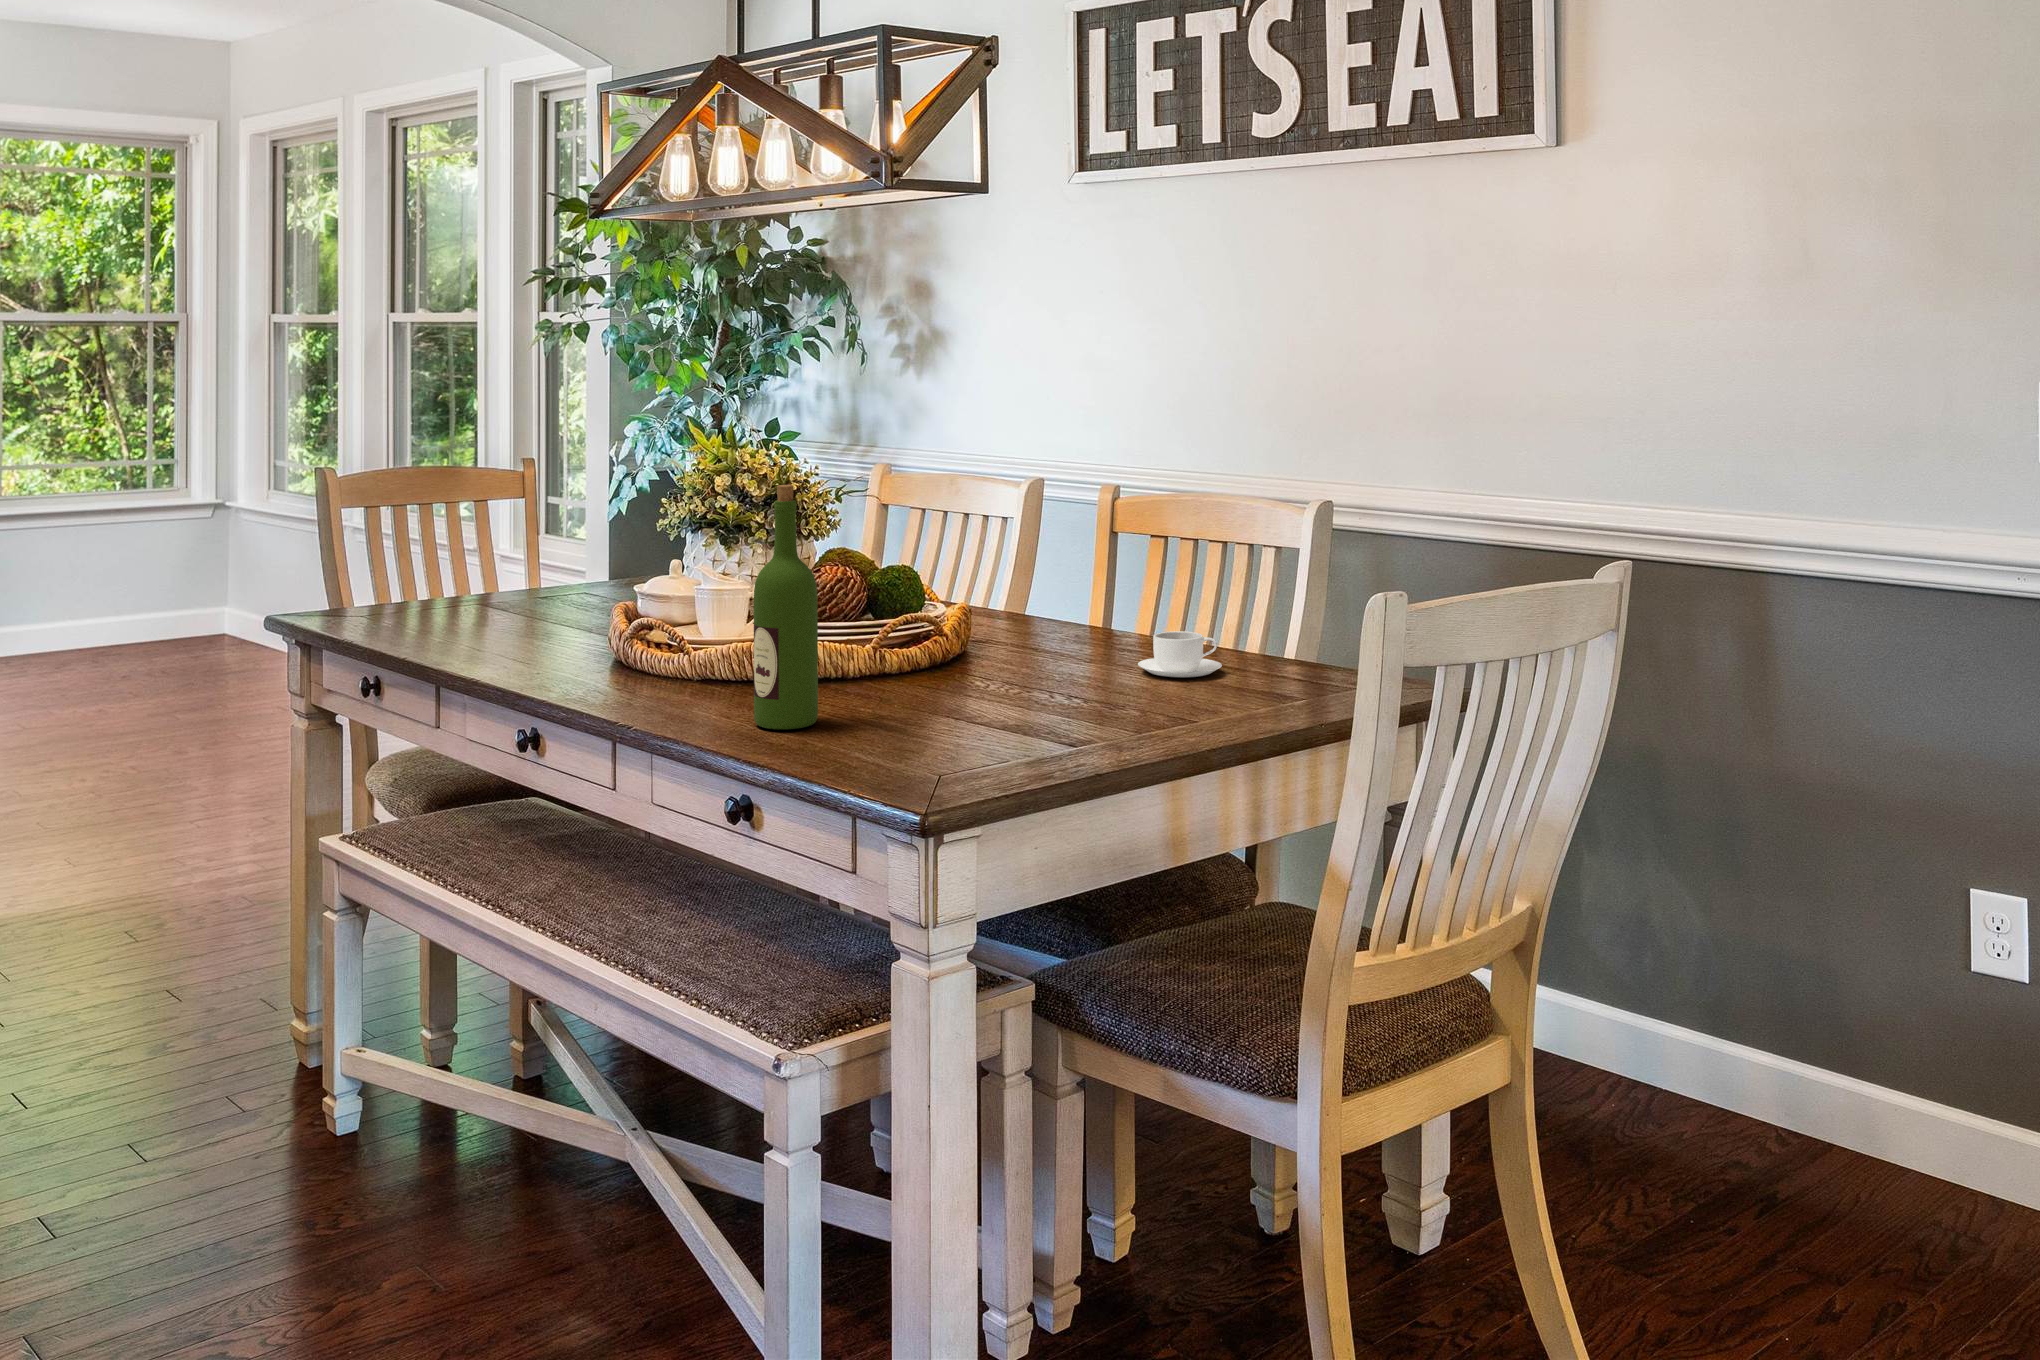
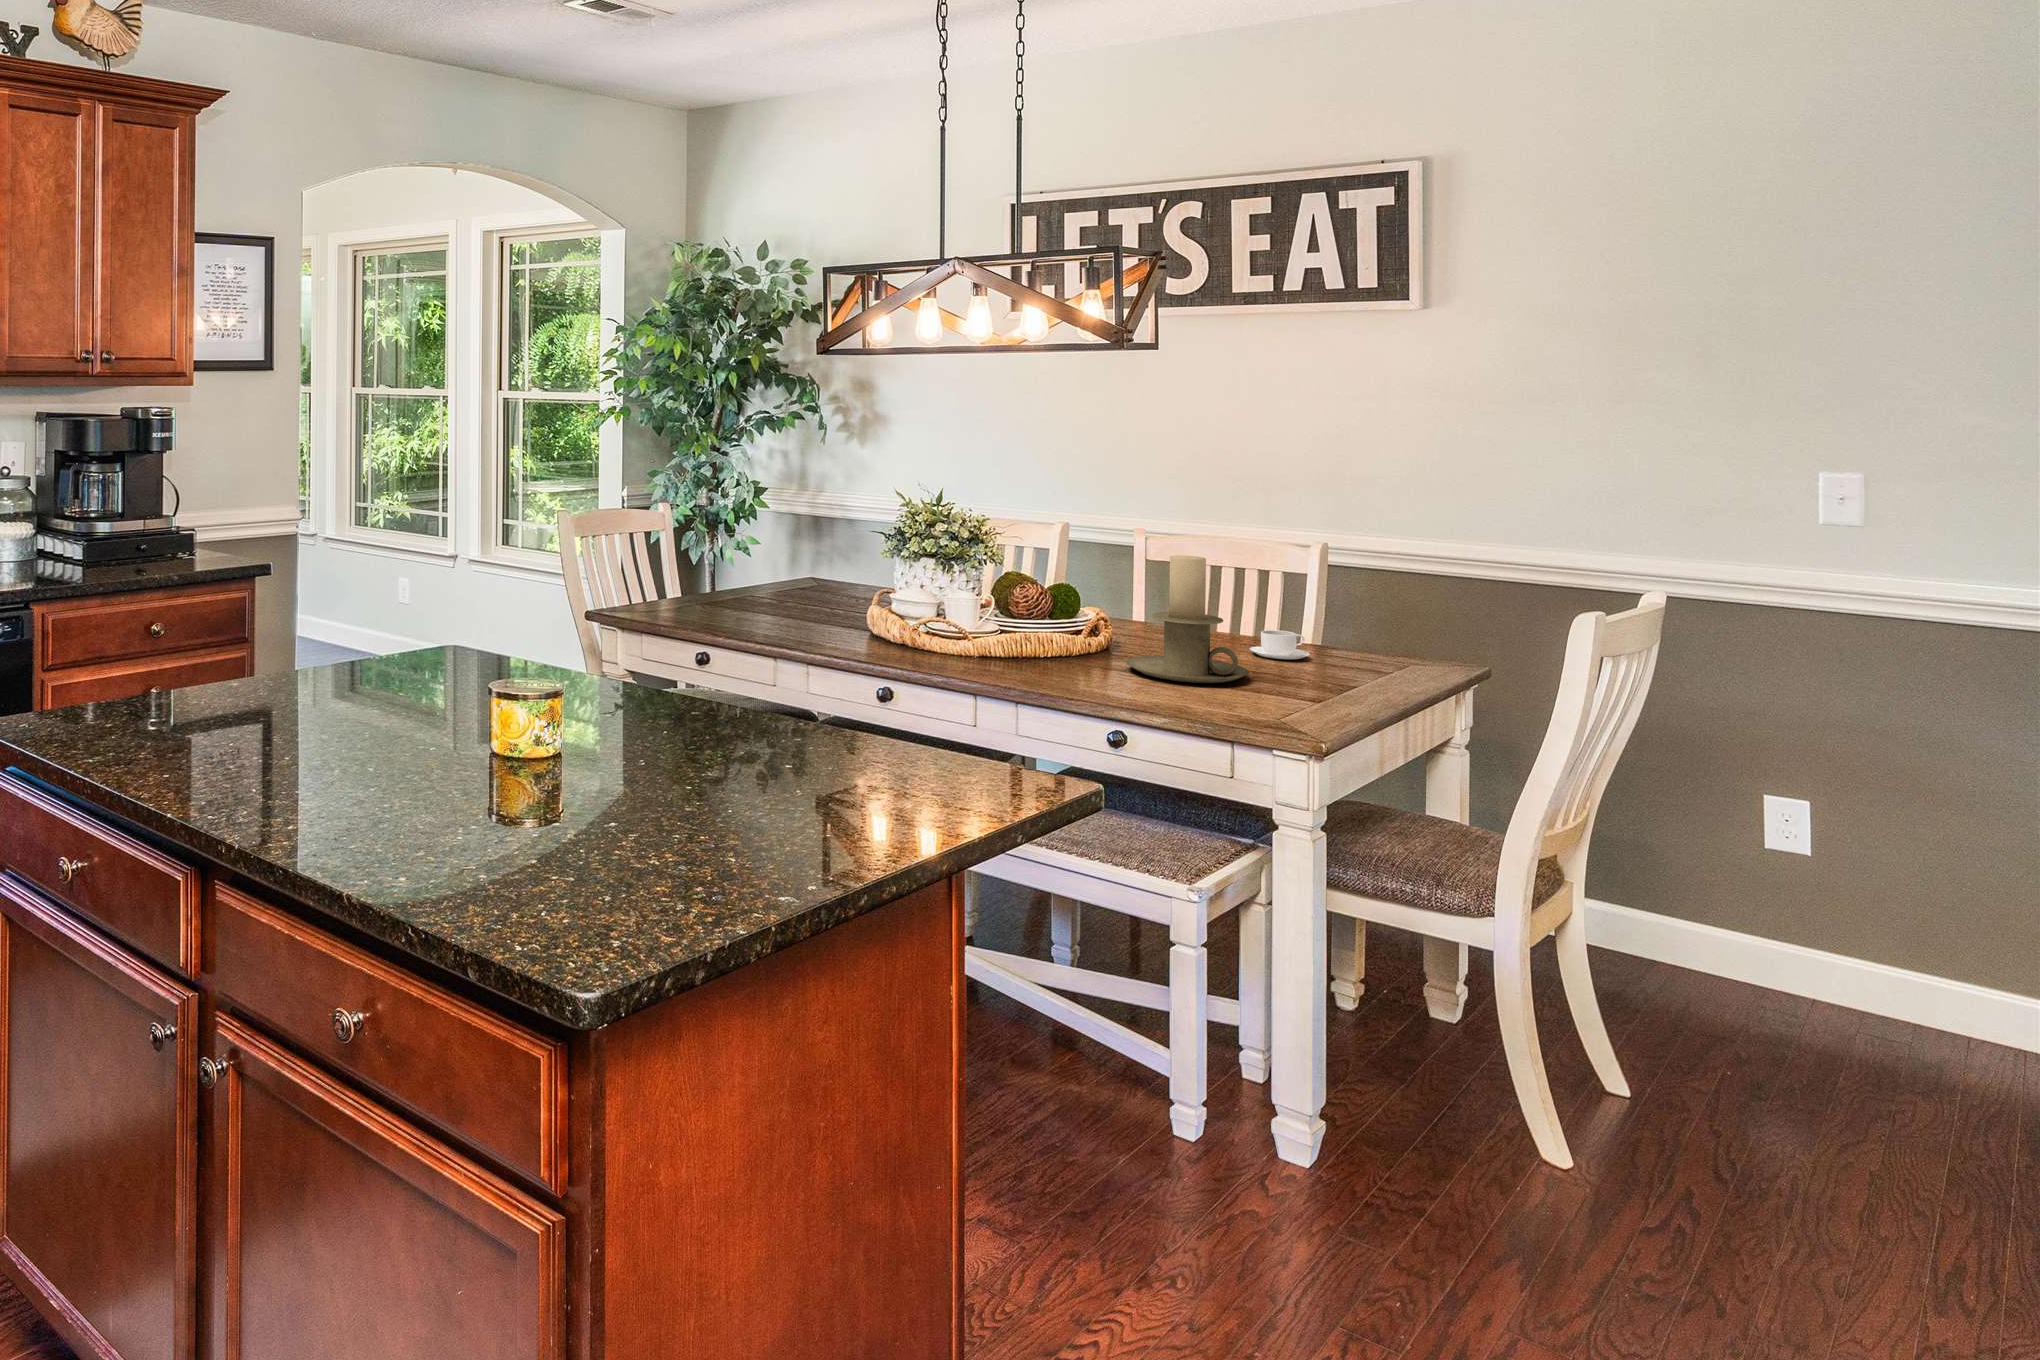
wine bottle: present [754,485,818,729] -> none [1079,538,1121,689]
candle holder: none [879,514,1059,718] -> present [1126,556,1249,683]

